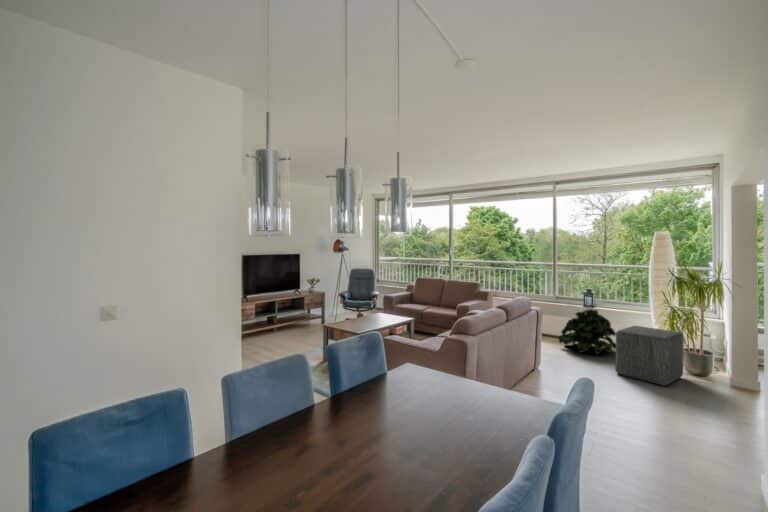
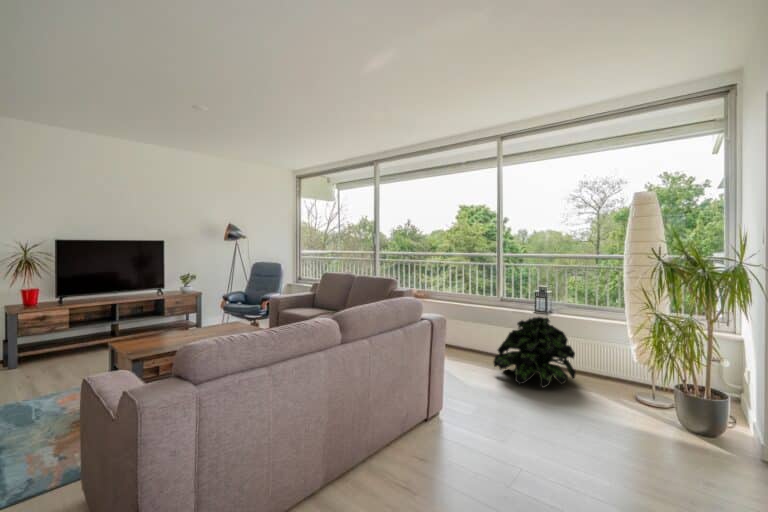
ottoman: present [615,326,684,386] -> none [561,345,676,459]

